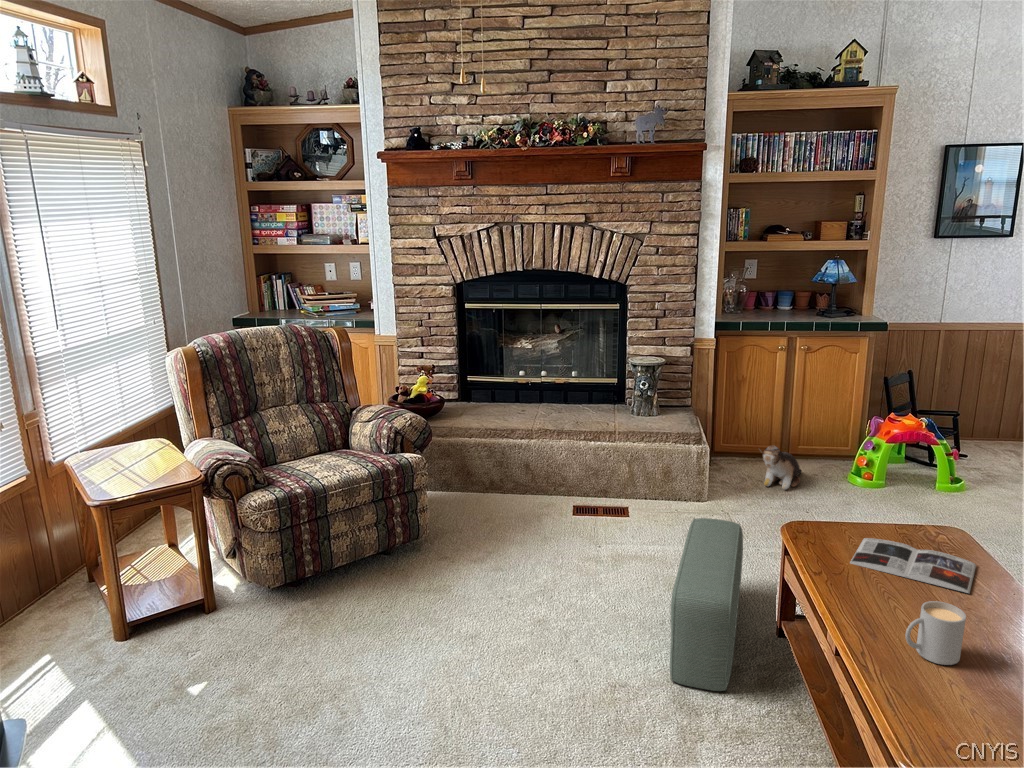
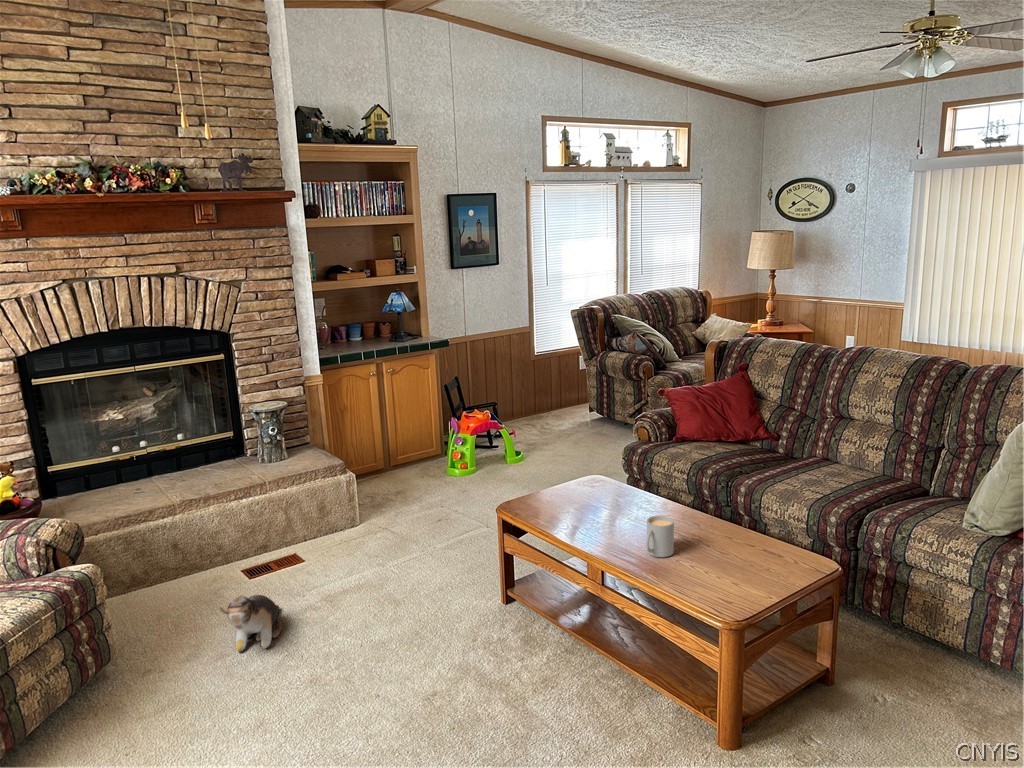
plush toy: present [759,445,801,490] -> present [219,595,282,652]
pouf: present [670,518,743,691] -> none [410,523,509,667]
magazine: present [850,538,976,593] -> none [552,492,638,519]

